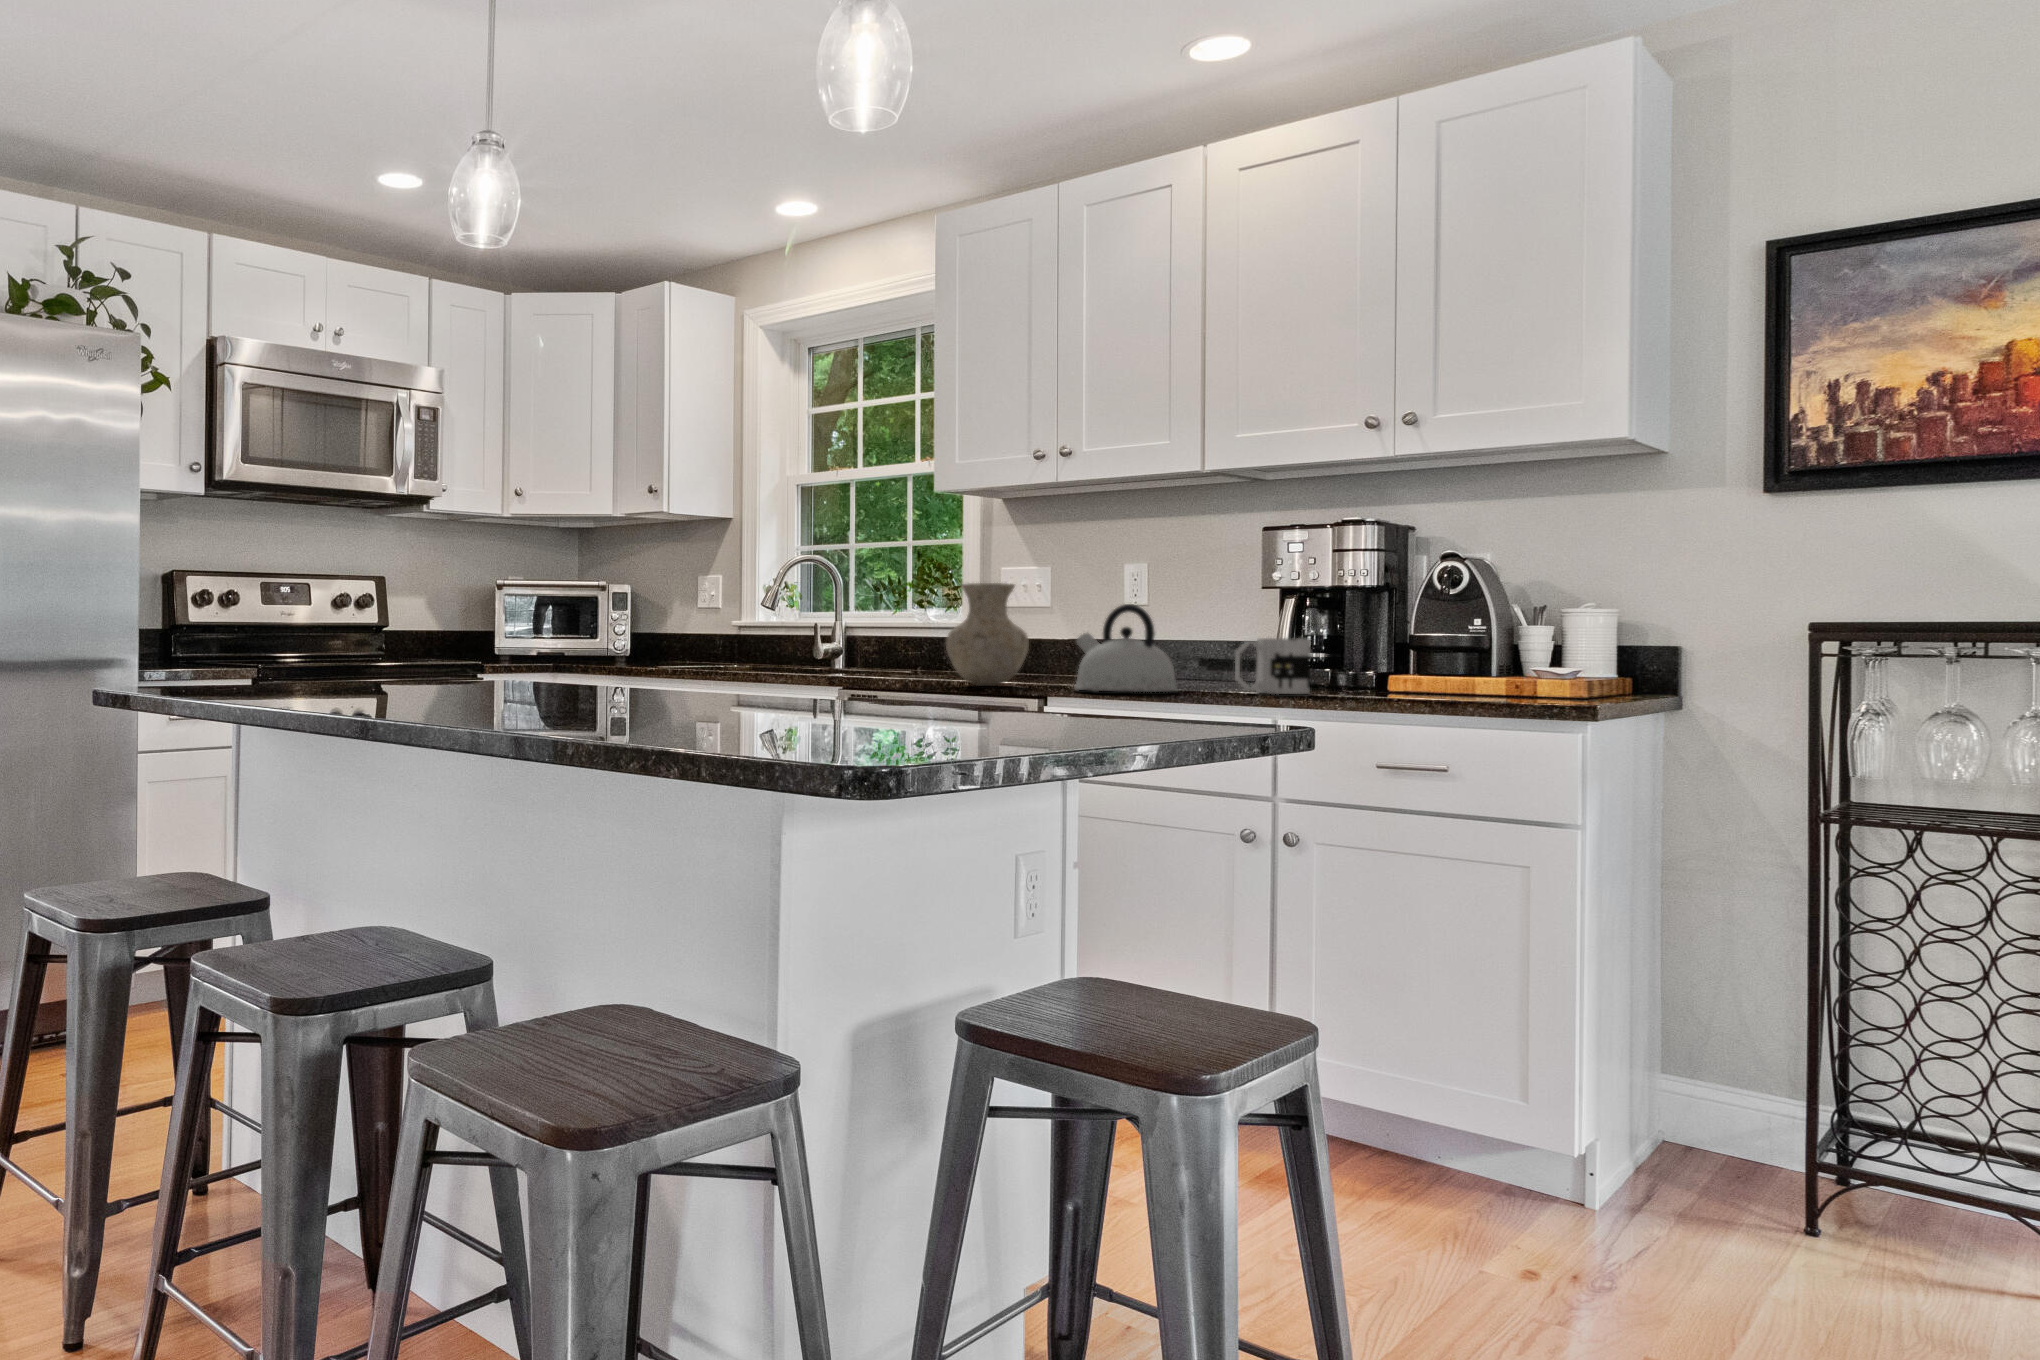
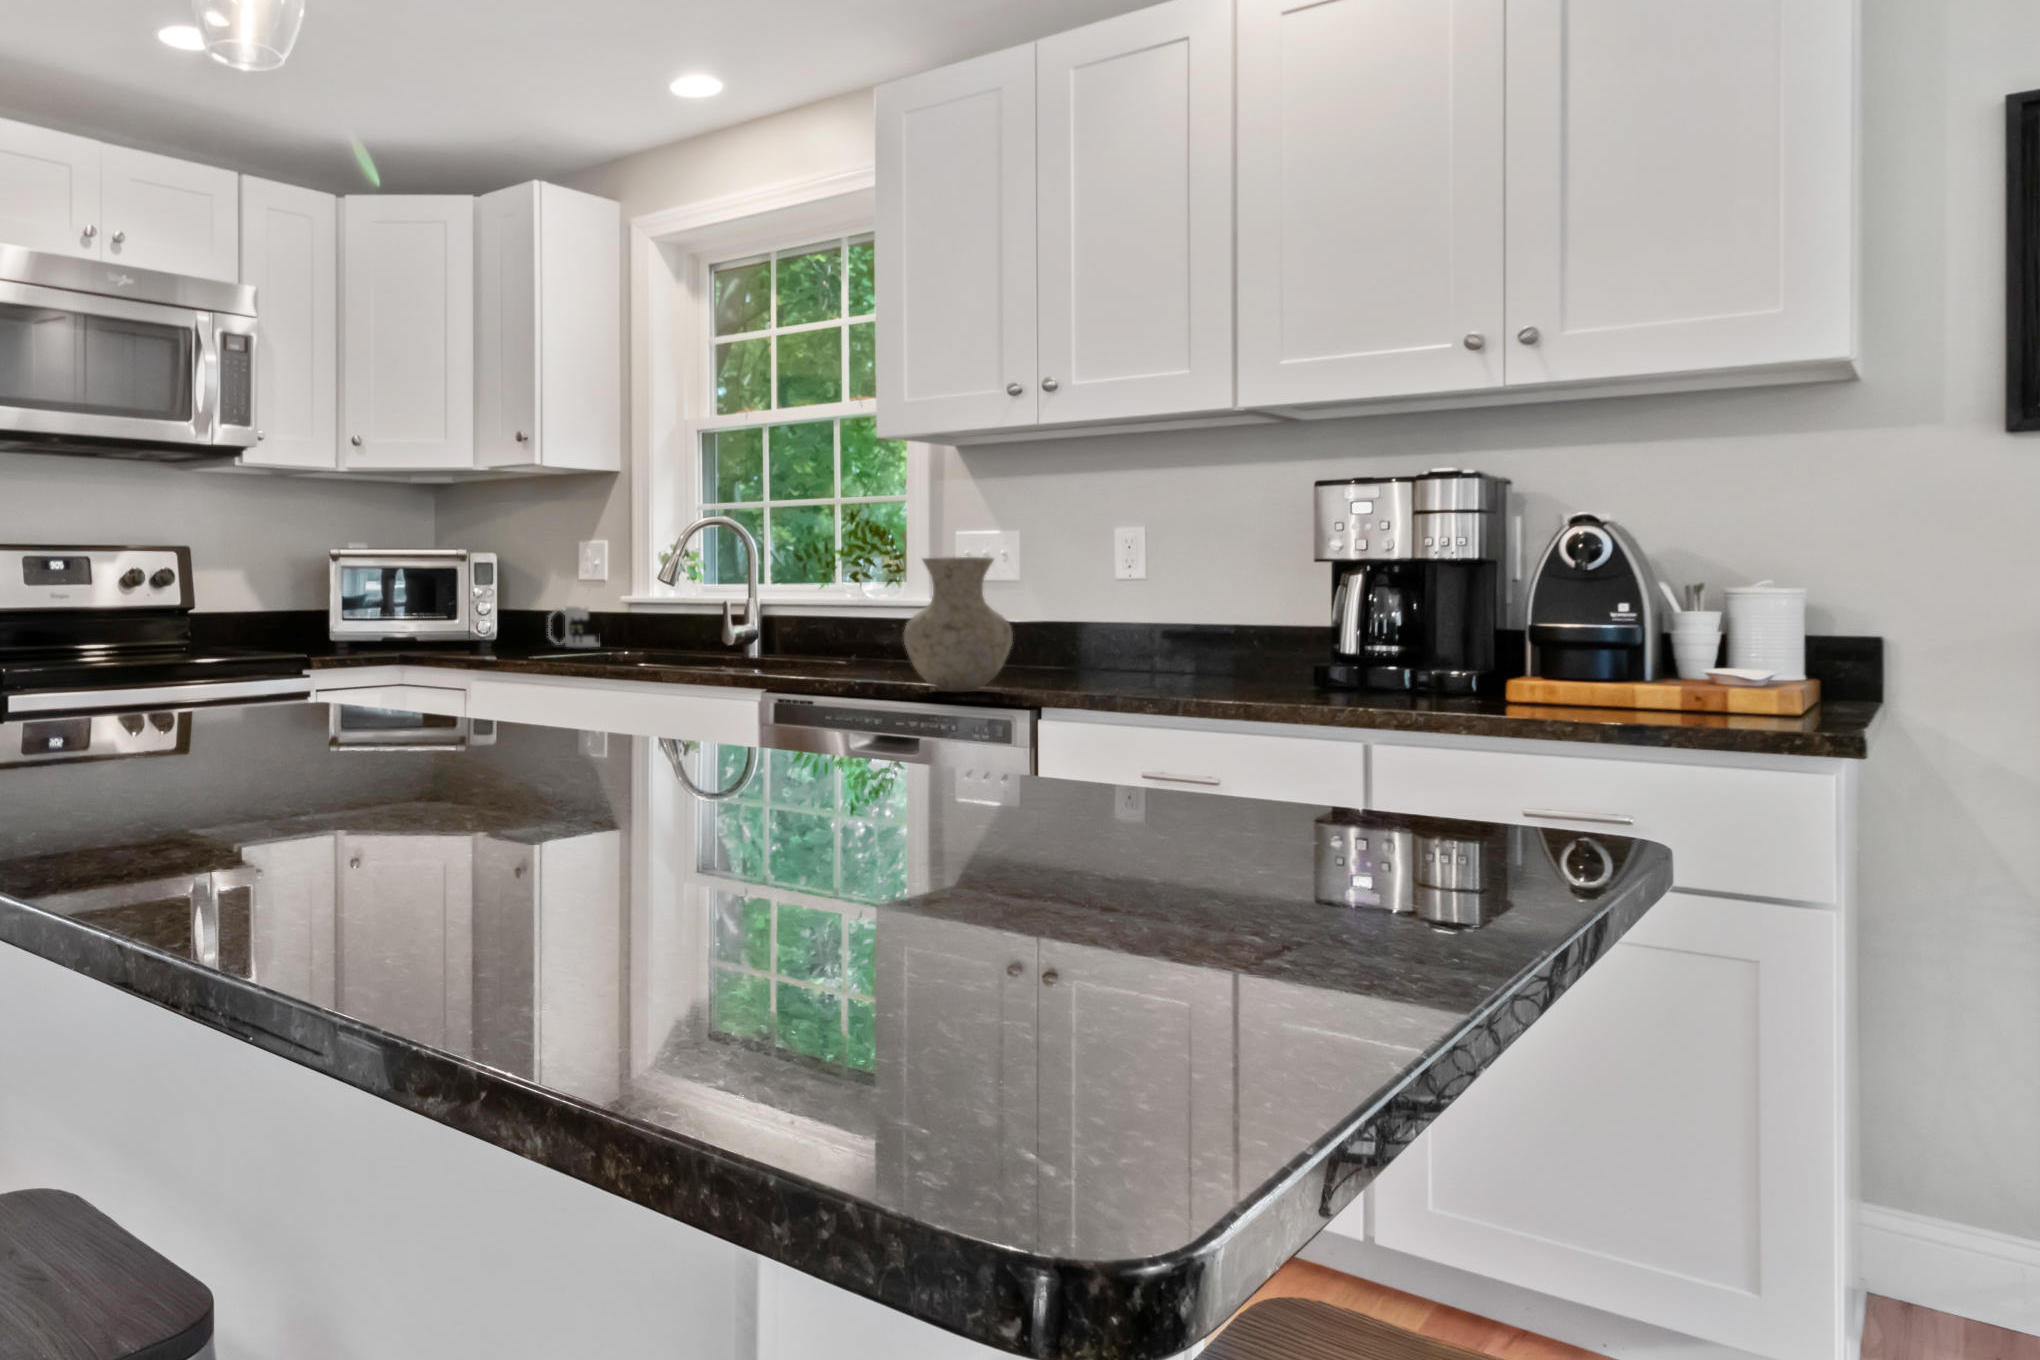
kettle: present [1075,604,1177,692] -> none [1078,585,1219,705]
mug: present [1235,638,1311,694] -> present [549,606,600,647]

